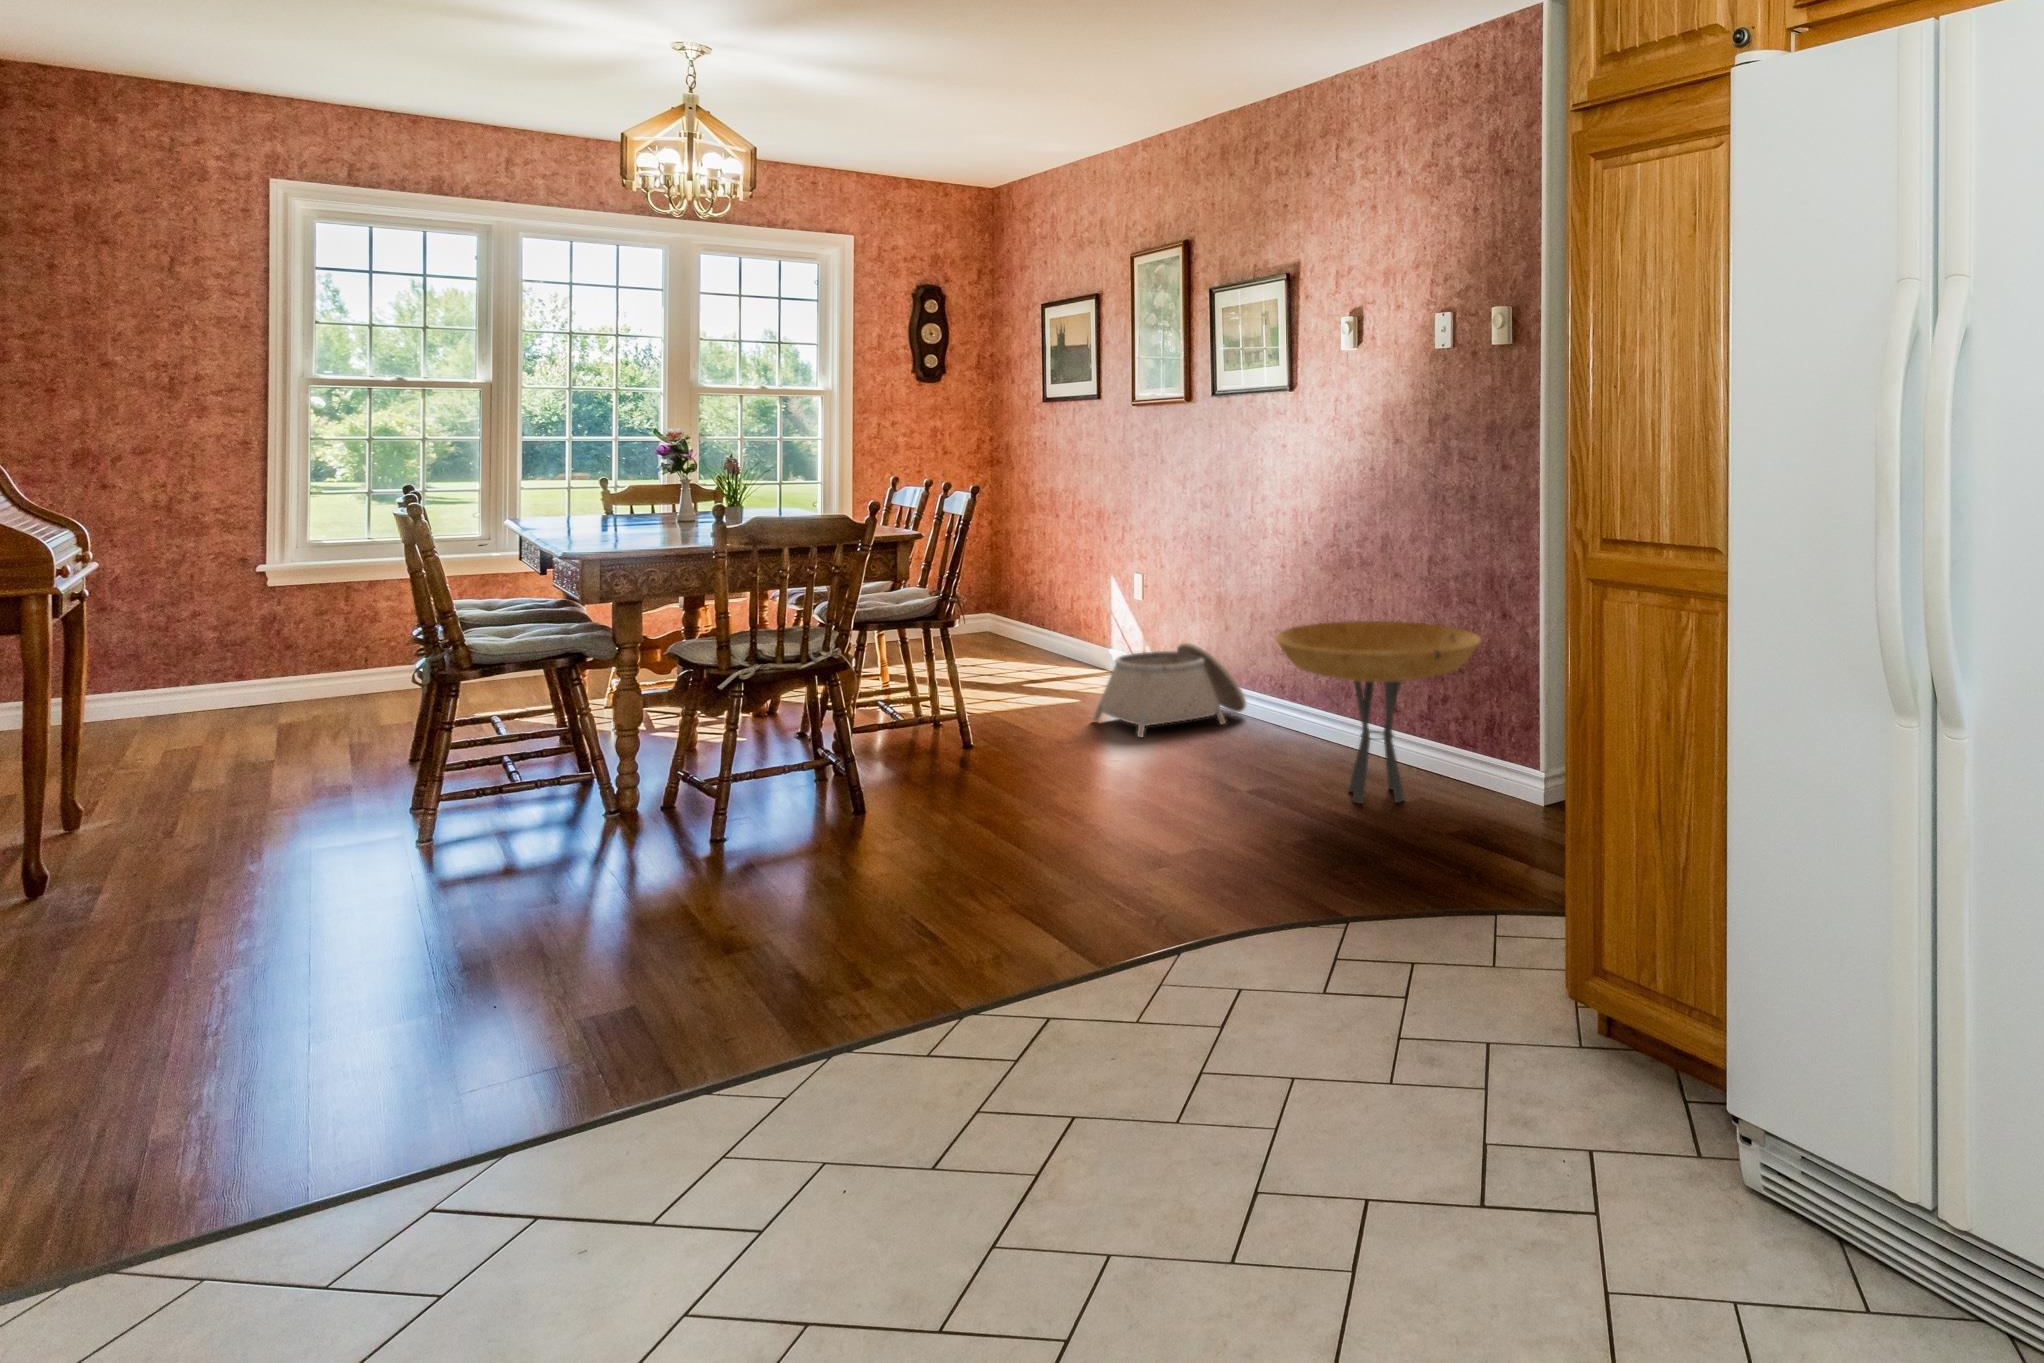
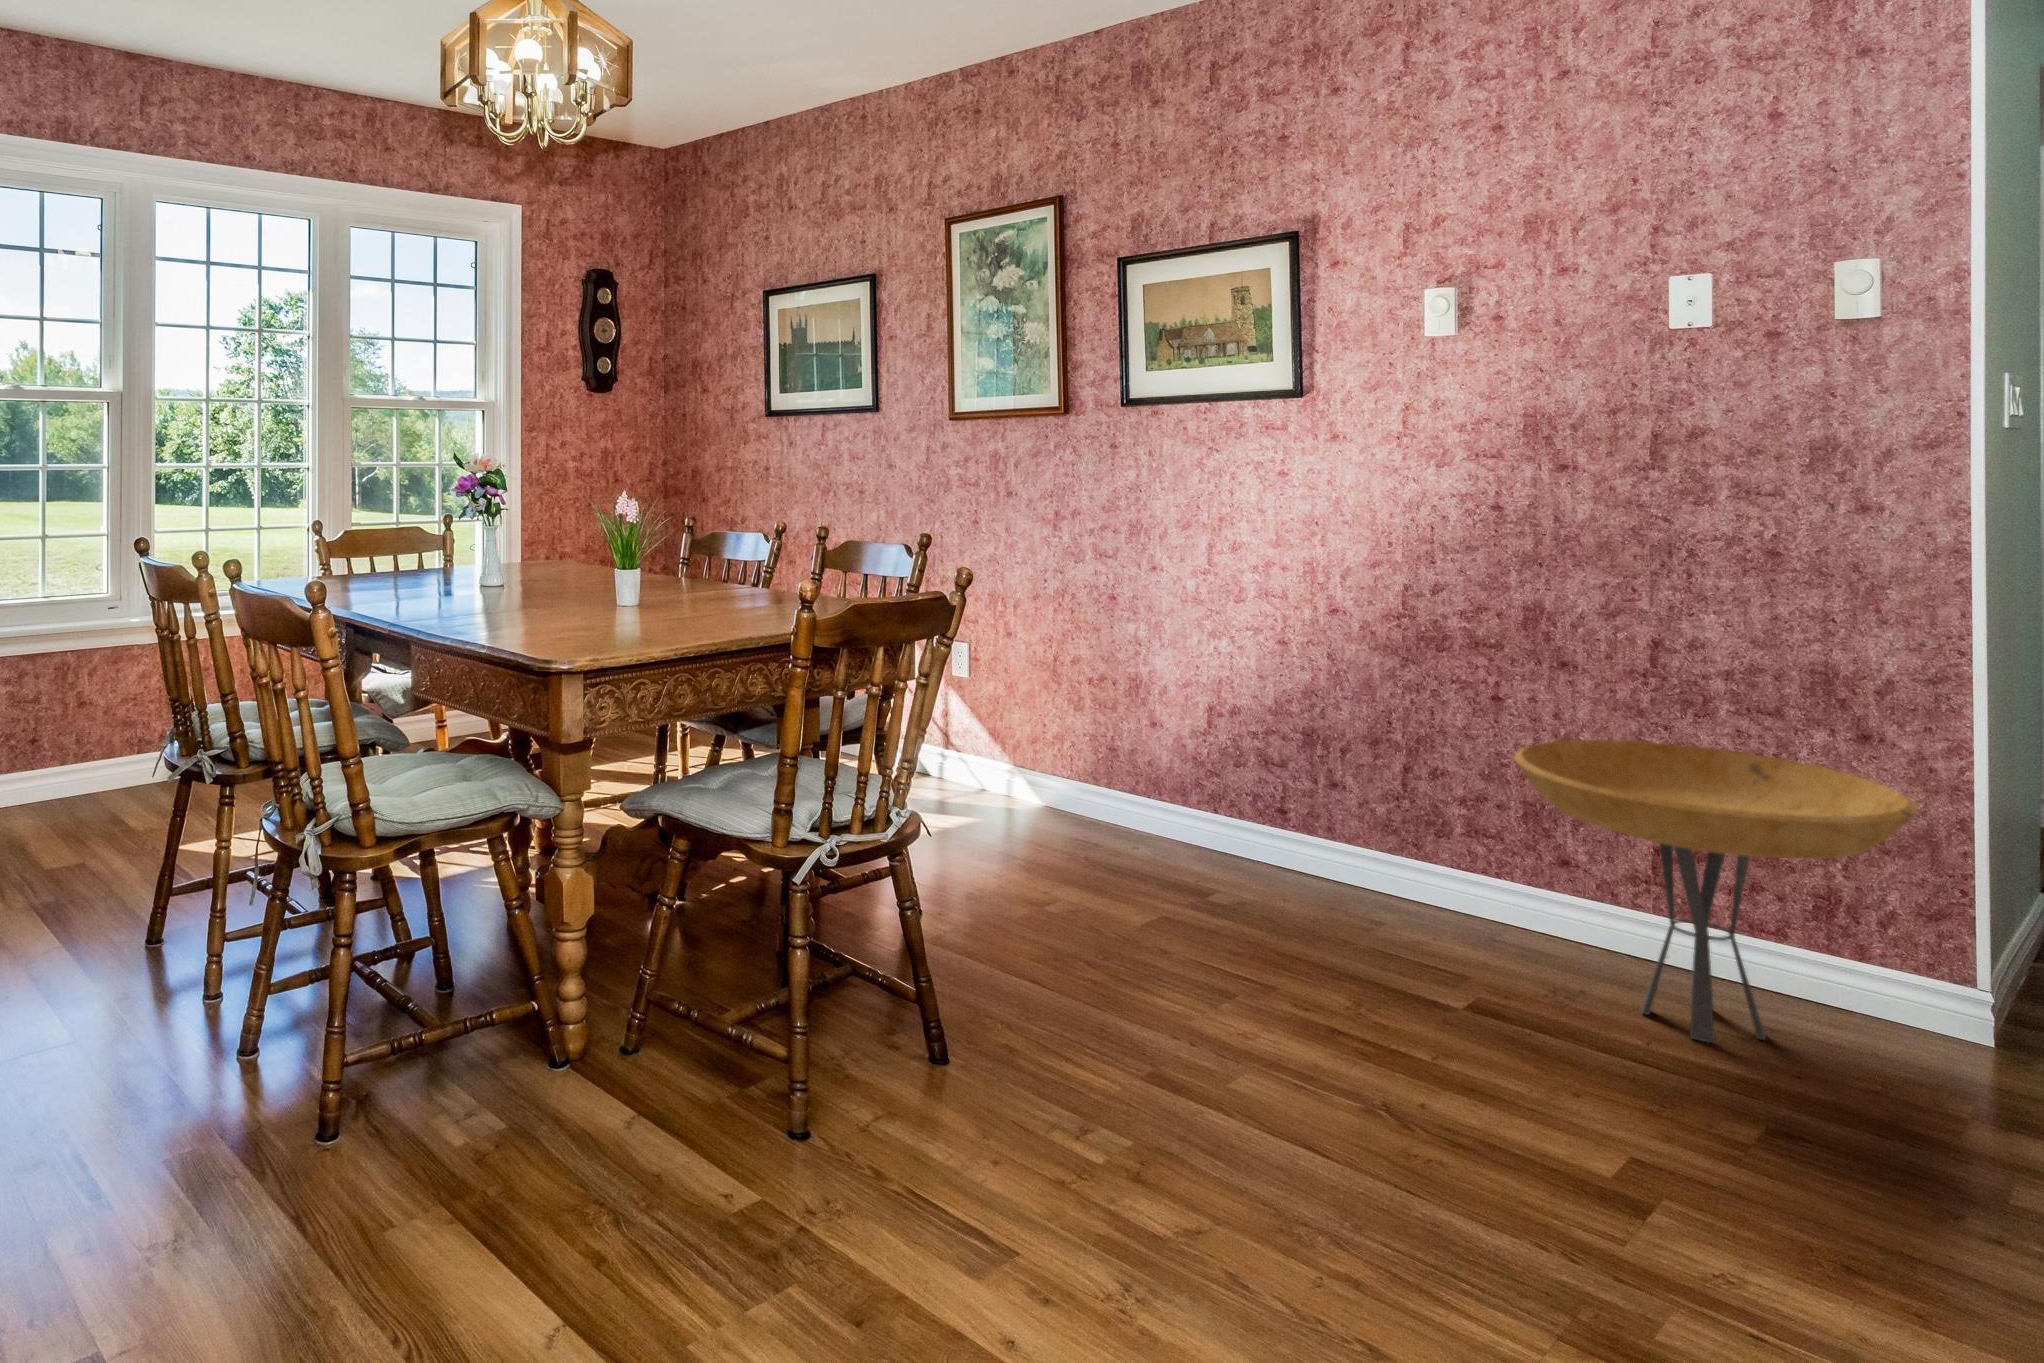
basket: present [1093,643,1246,737] -> none [1025,749,1232,894]

